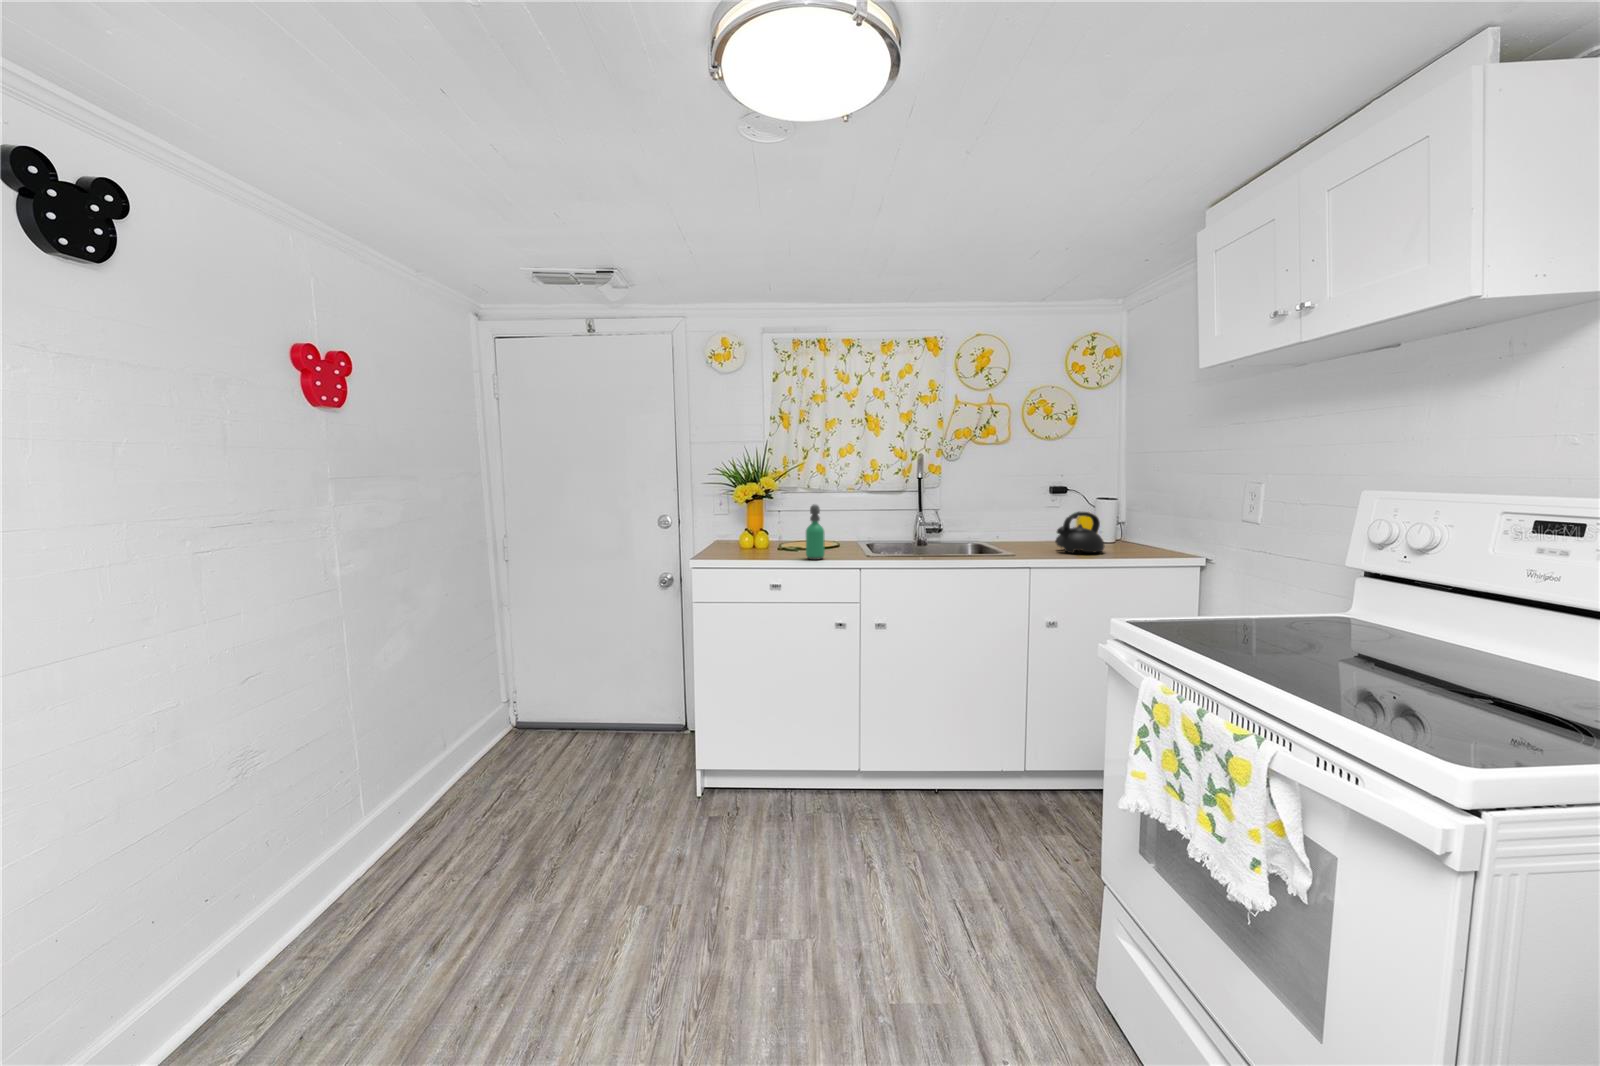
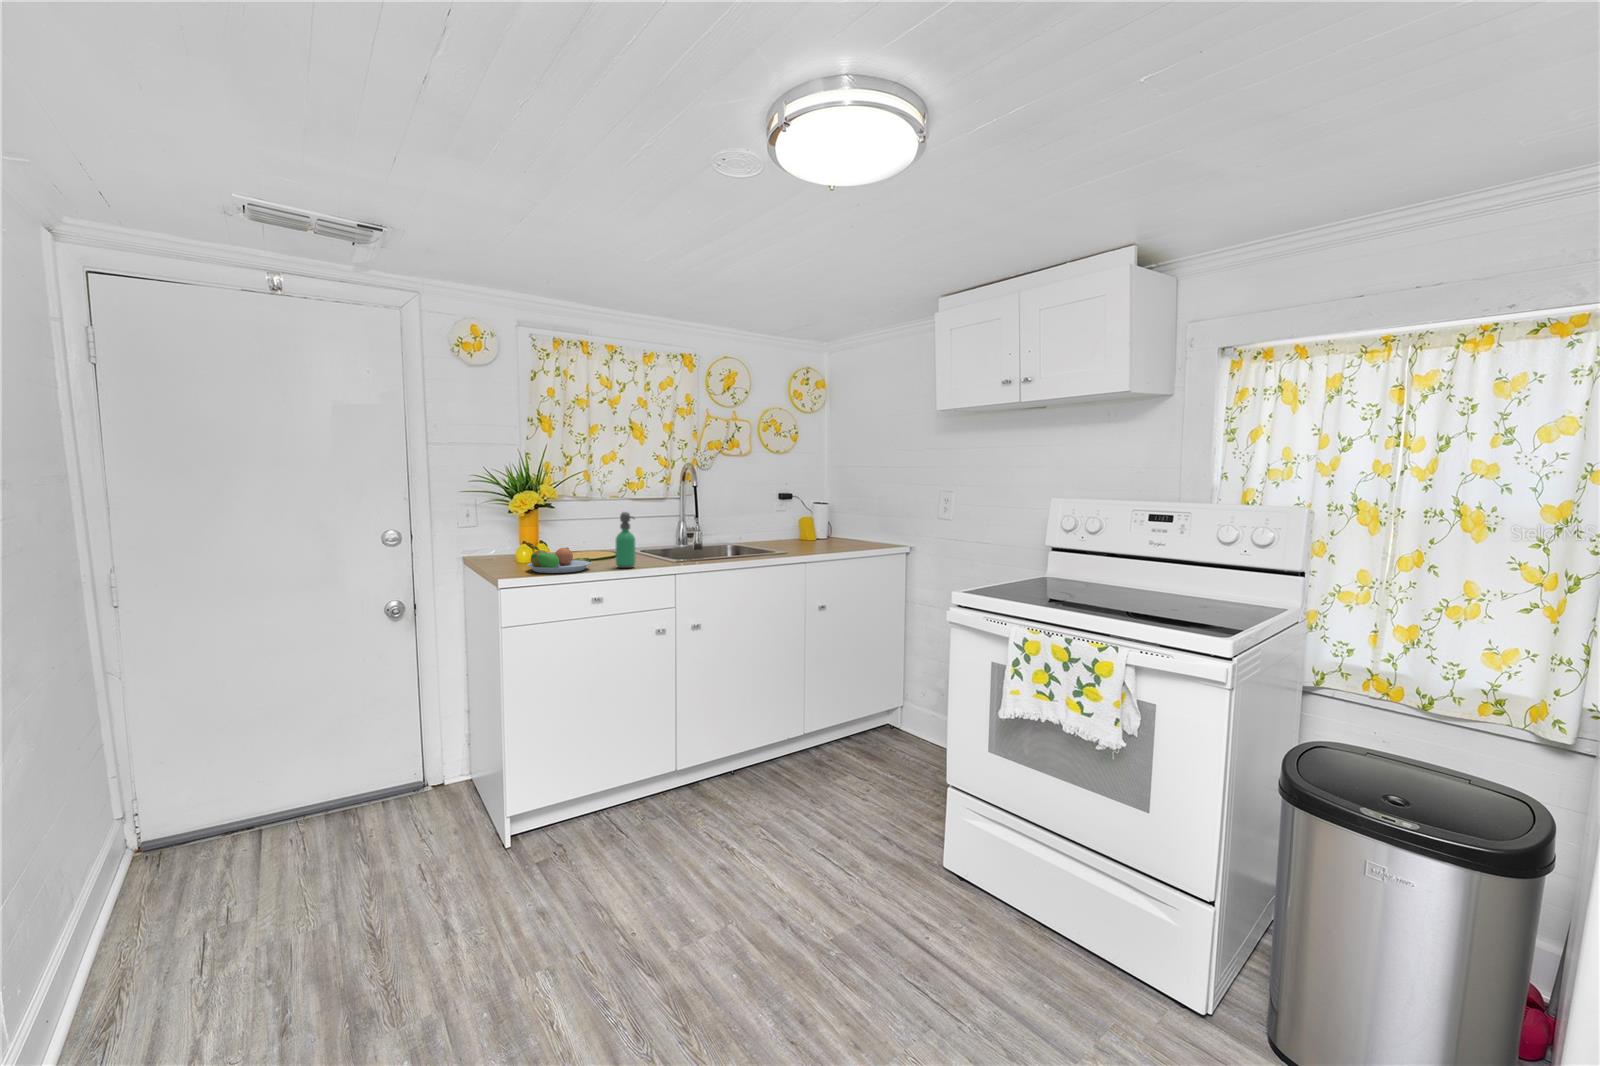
teapot: present [1055,512,1105,554] -> none [809,515,847,550]
fruit bowl: none [726,535,785,560] -> present [527,546,590,573]

